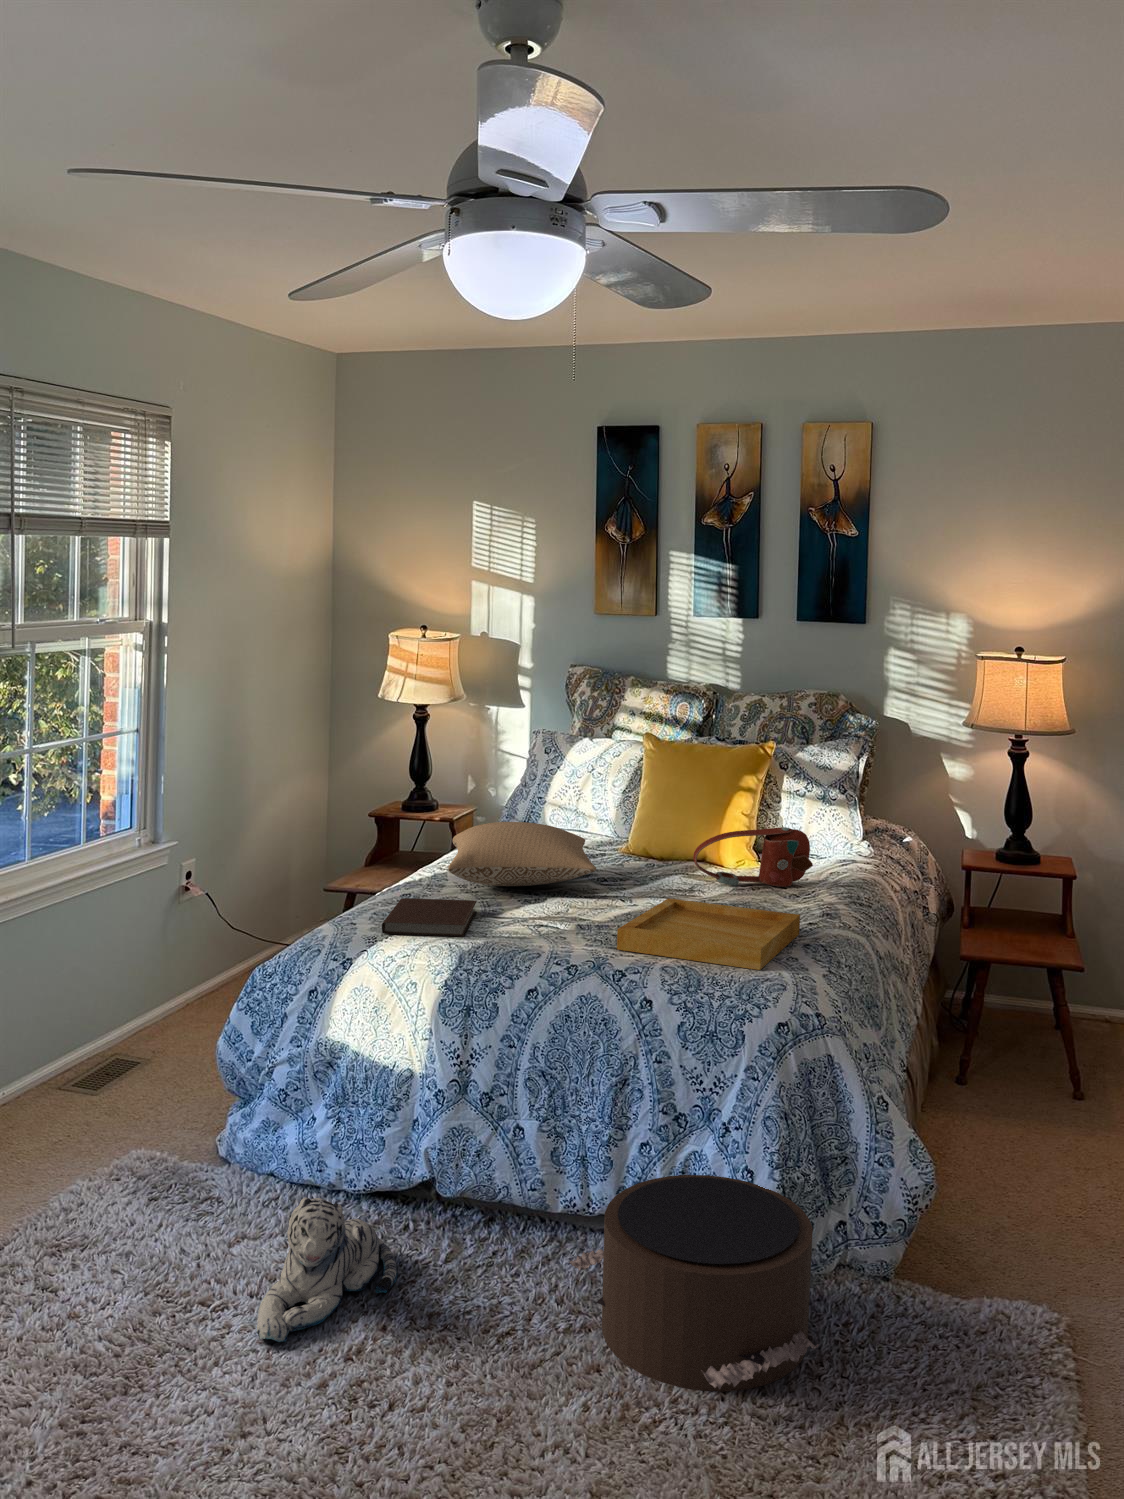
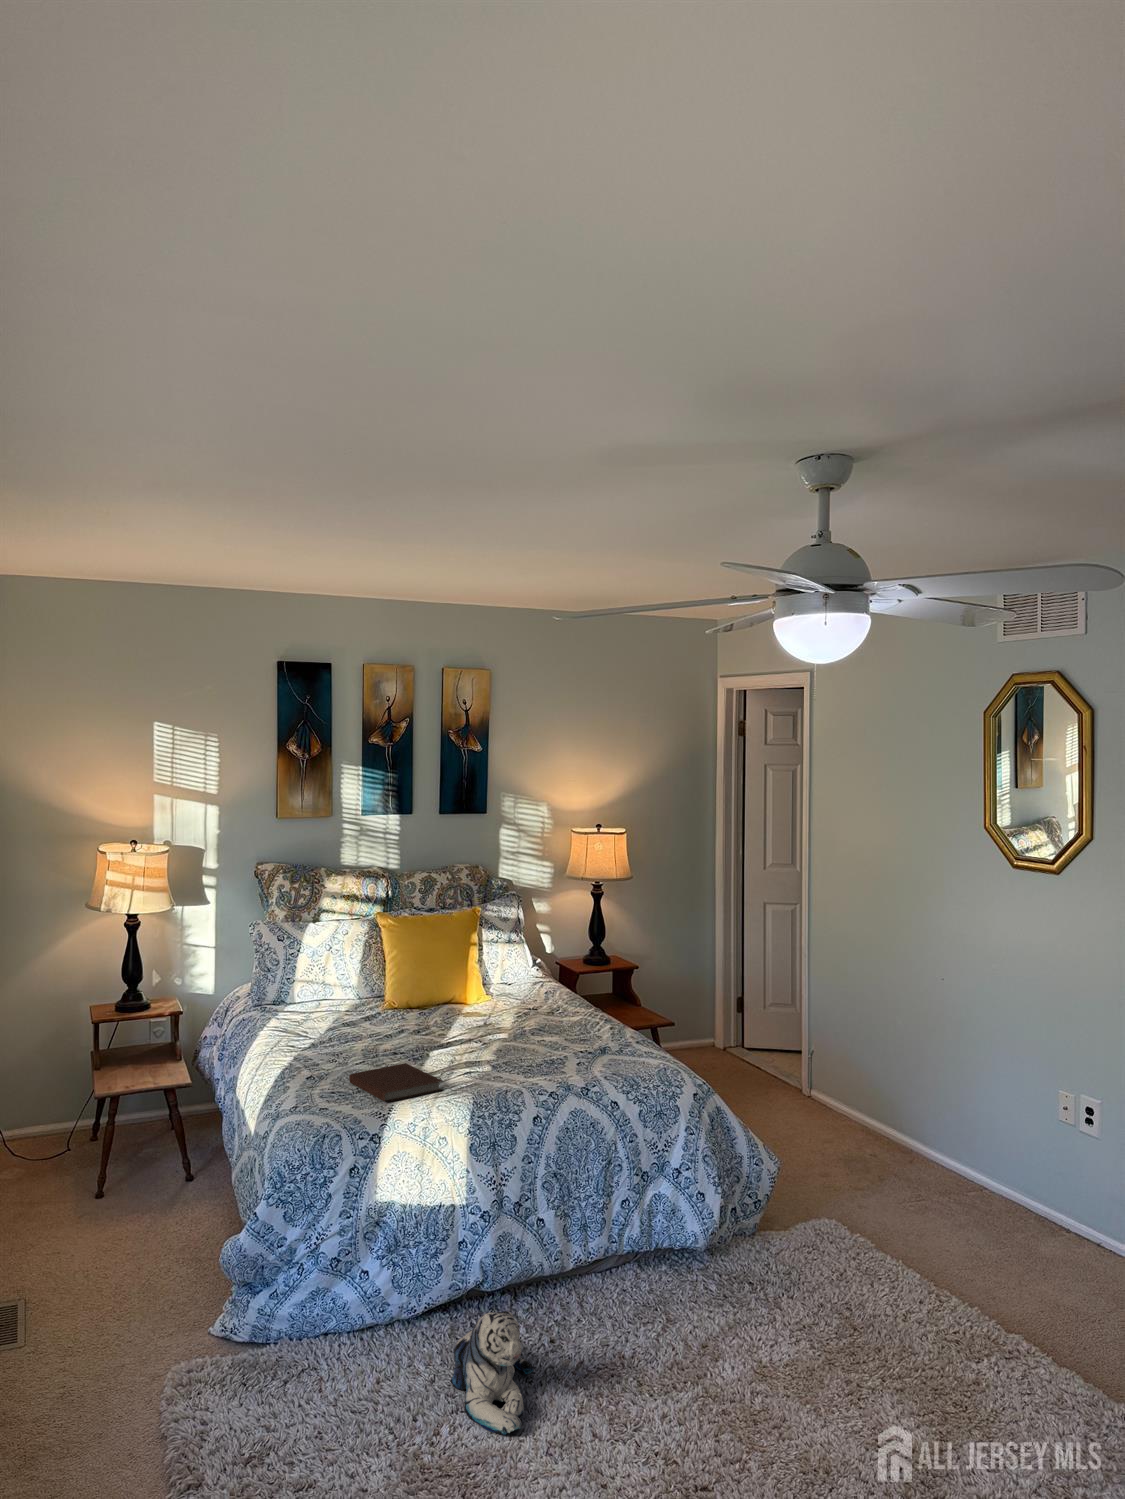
pillow: present [448,822,596,886] -> none [304,996,460,1051]
handbag: present [693,827,813,887] -> none [494,969,563,1017]
tray: present [617,898,800,970] -> none [530,1026,655,1074]
pouf: present [570,1175,819,1392] -> none [628,1207,809,1348]

